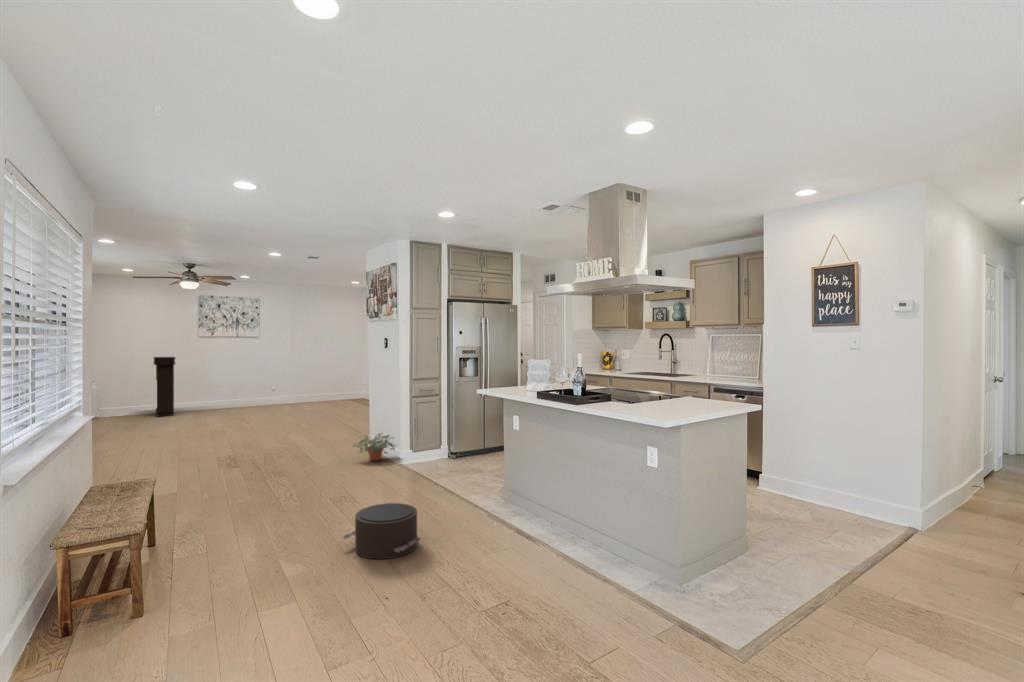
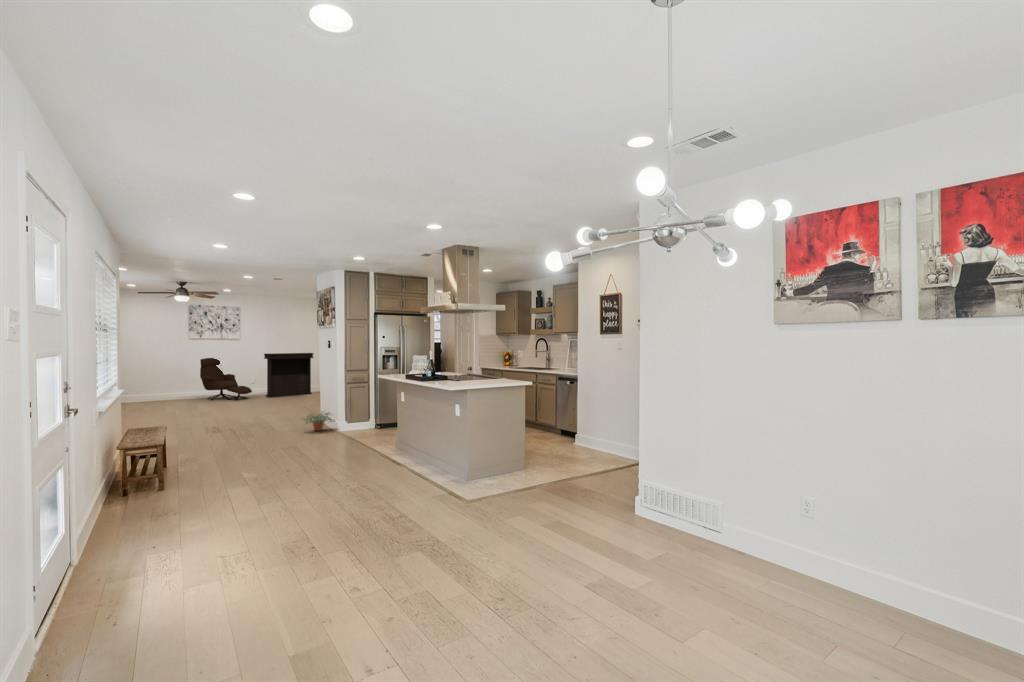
console table: present [154,357,175,417] -> present [264,353,314,397]
lounge chair: none [212,360,275,413] -> present [200,358,252,400]
pouf: present [343,503,420,559] -> none [274,448,325,478]

